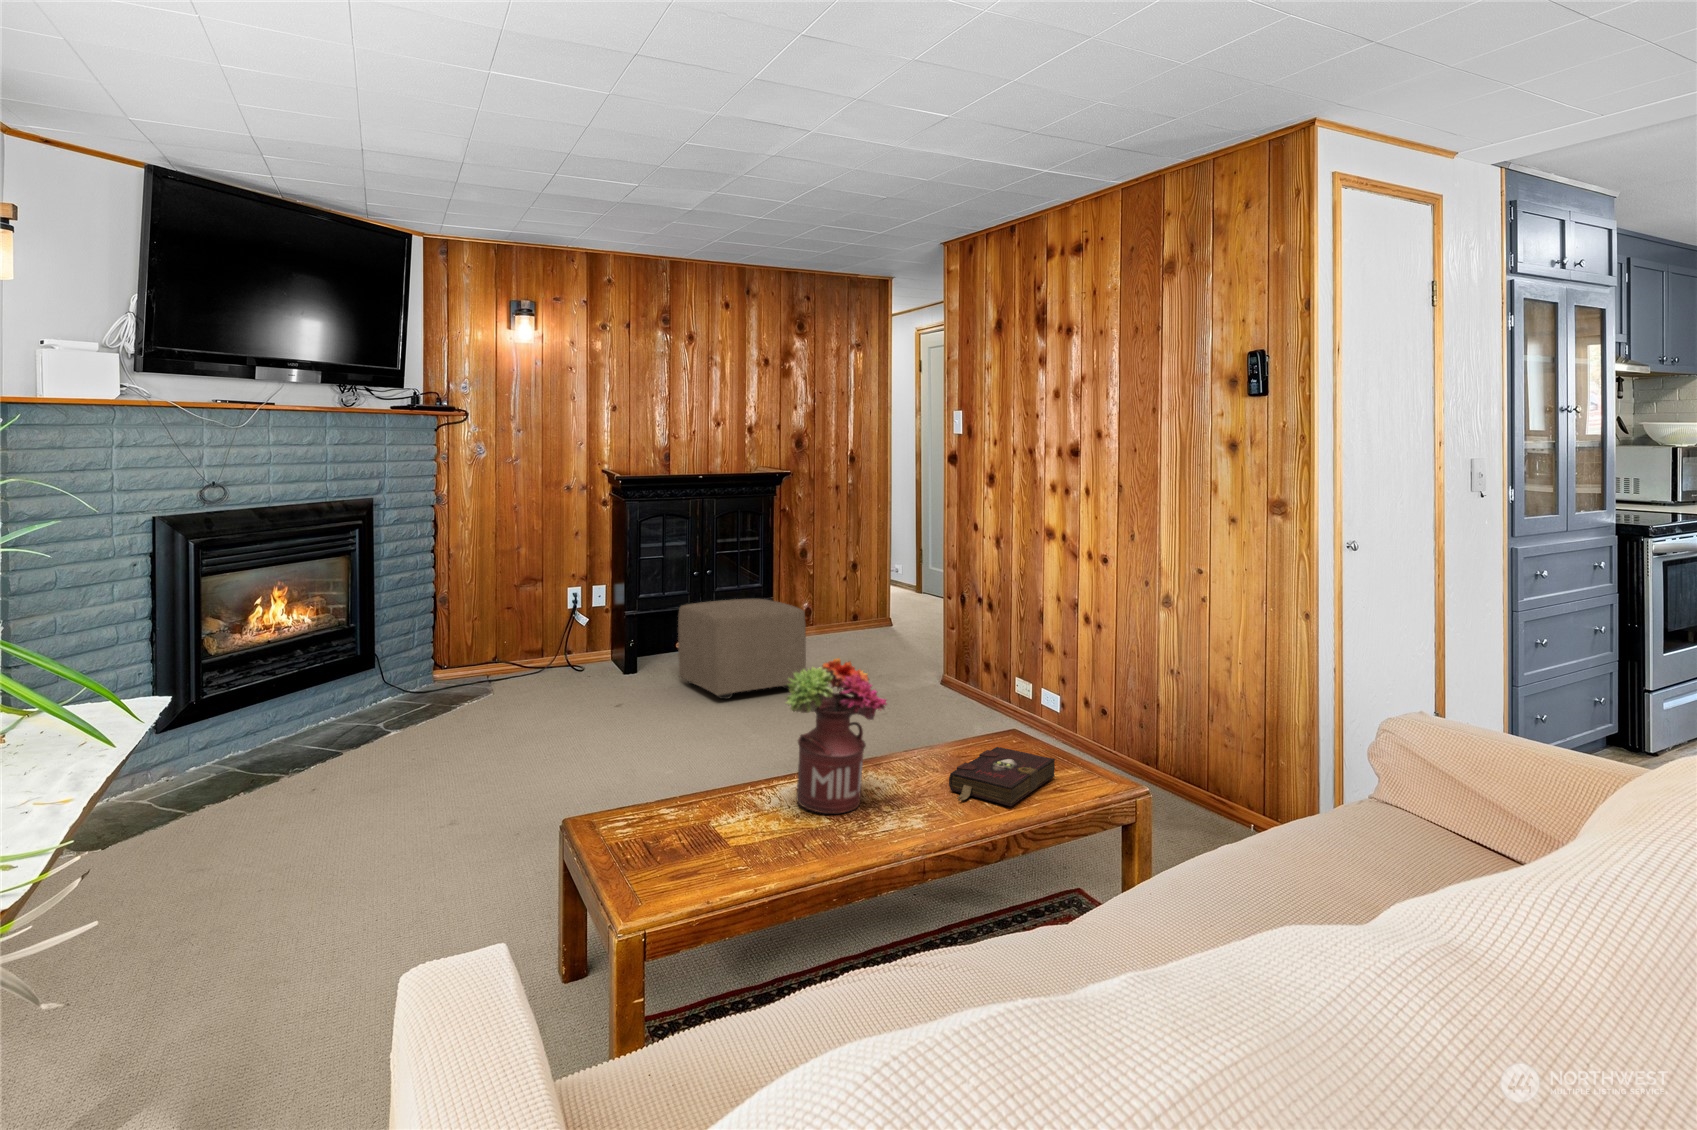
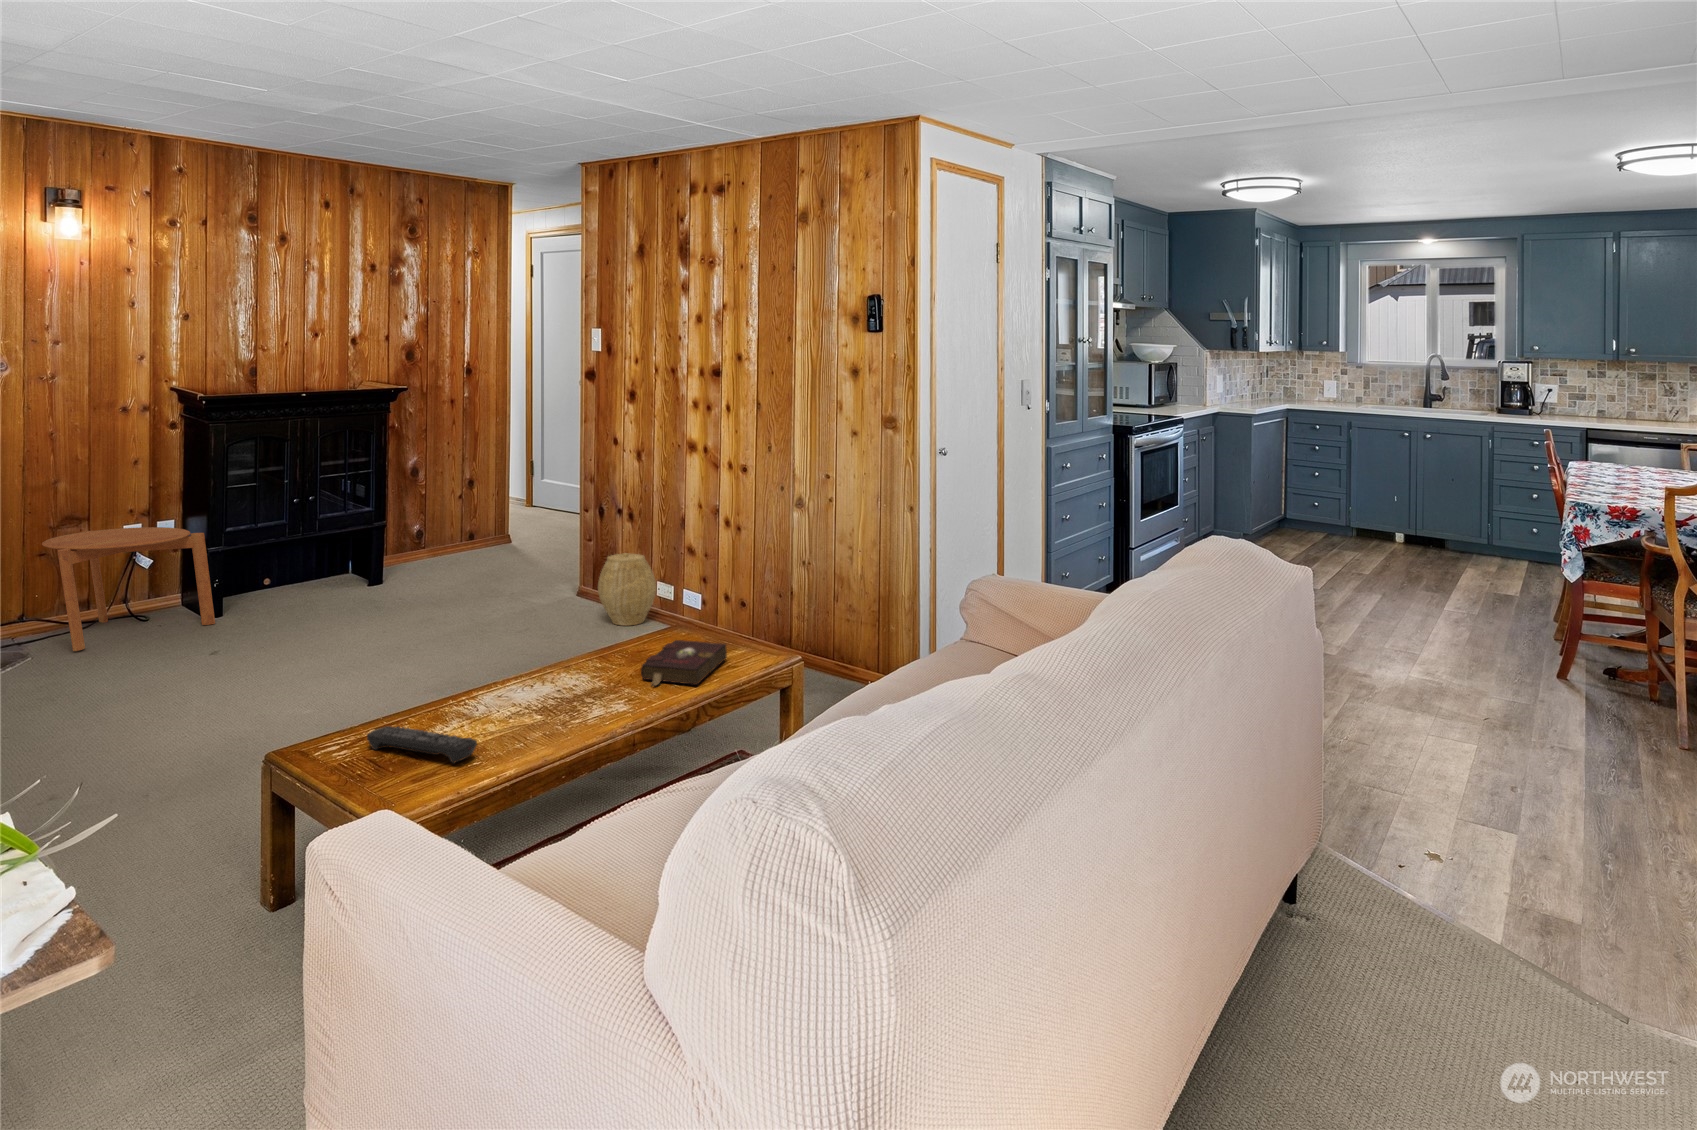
side table: none [506,591,623,692] -> present [42,527,215,651]
ottoman: present [678,599,806,699] -> none [283,524,444,633]
woven basket: none [948,642,1008,718] -> present [598,553,656,626]
flower arrangement: present [786,658,887,813] -> none [491,573,588,711]
remote control: none [647,809,746,865] -> present [367,726,477,763]

